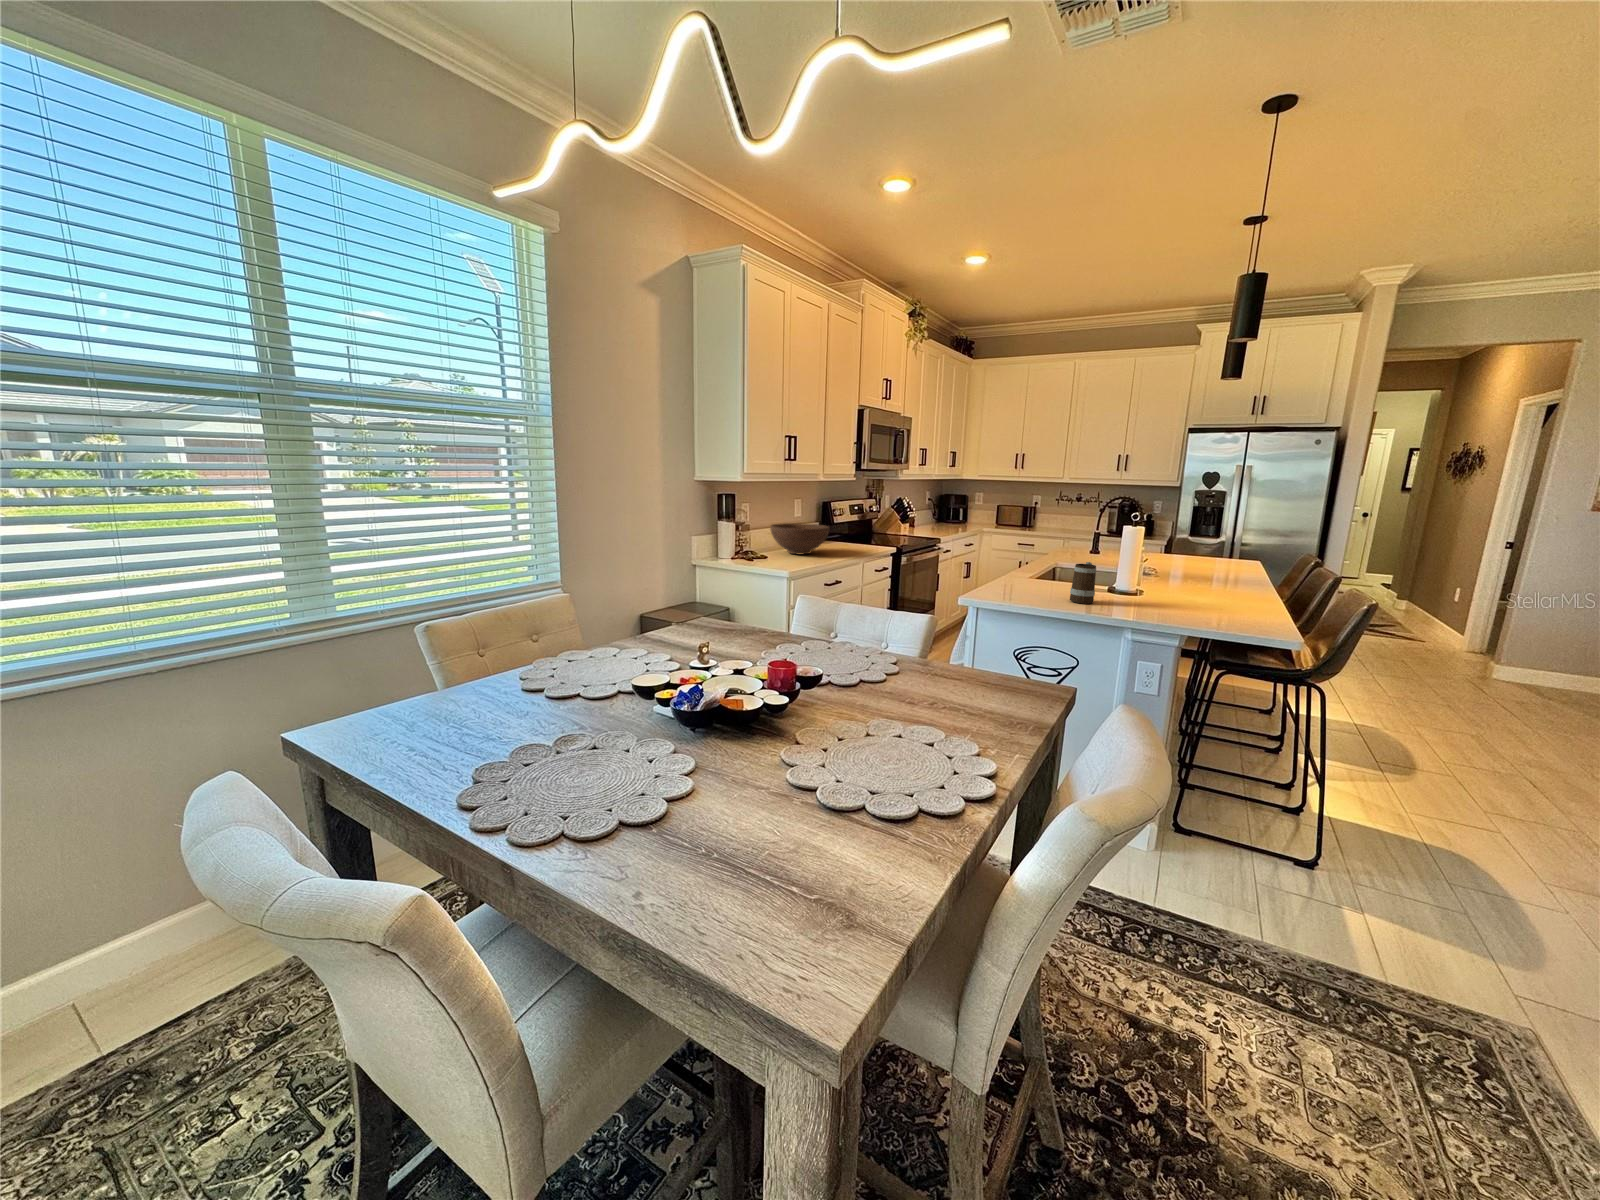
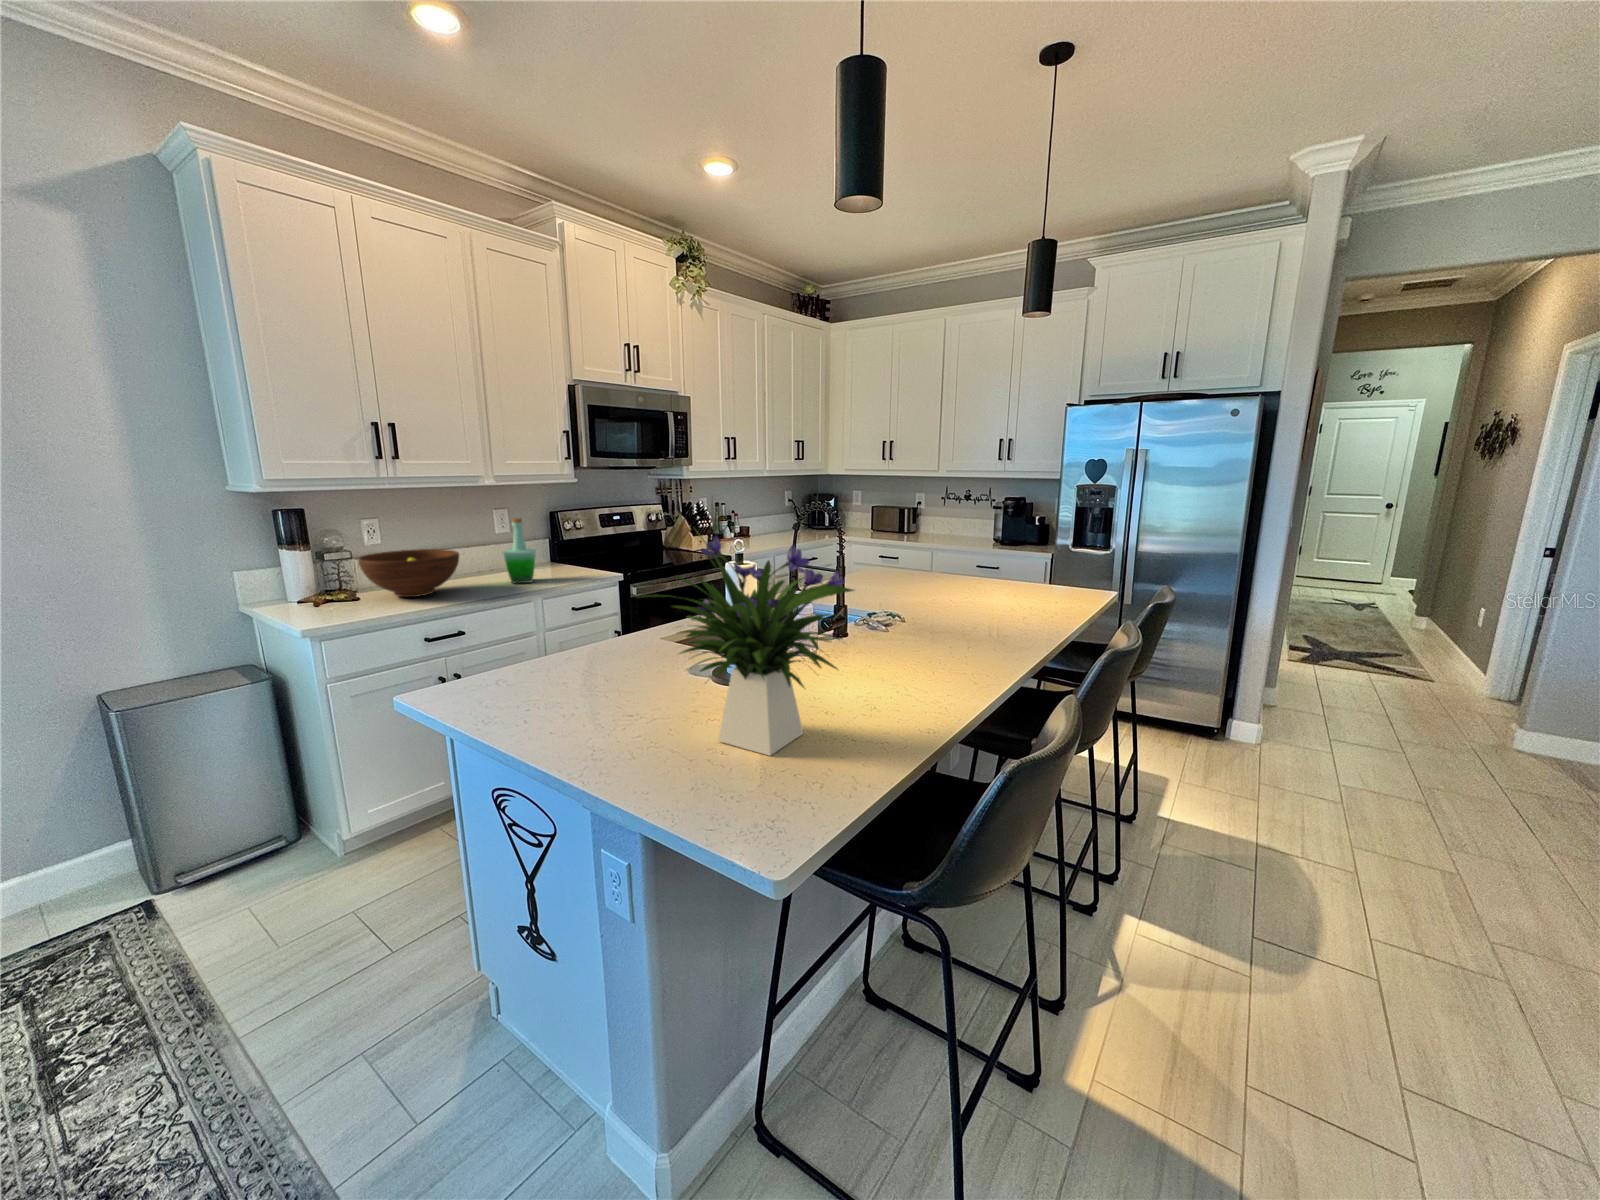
flower arrangement: none [1151,500,1272,610] -> present [639,531,853,755]
bottle: none [835,503,862,549] -> present [504,518,536,583]
mug: present [1070,562,1096,604] -> none [510,648,572,736]

